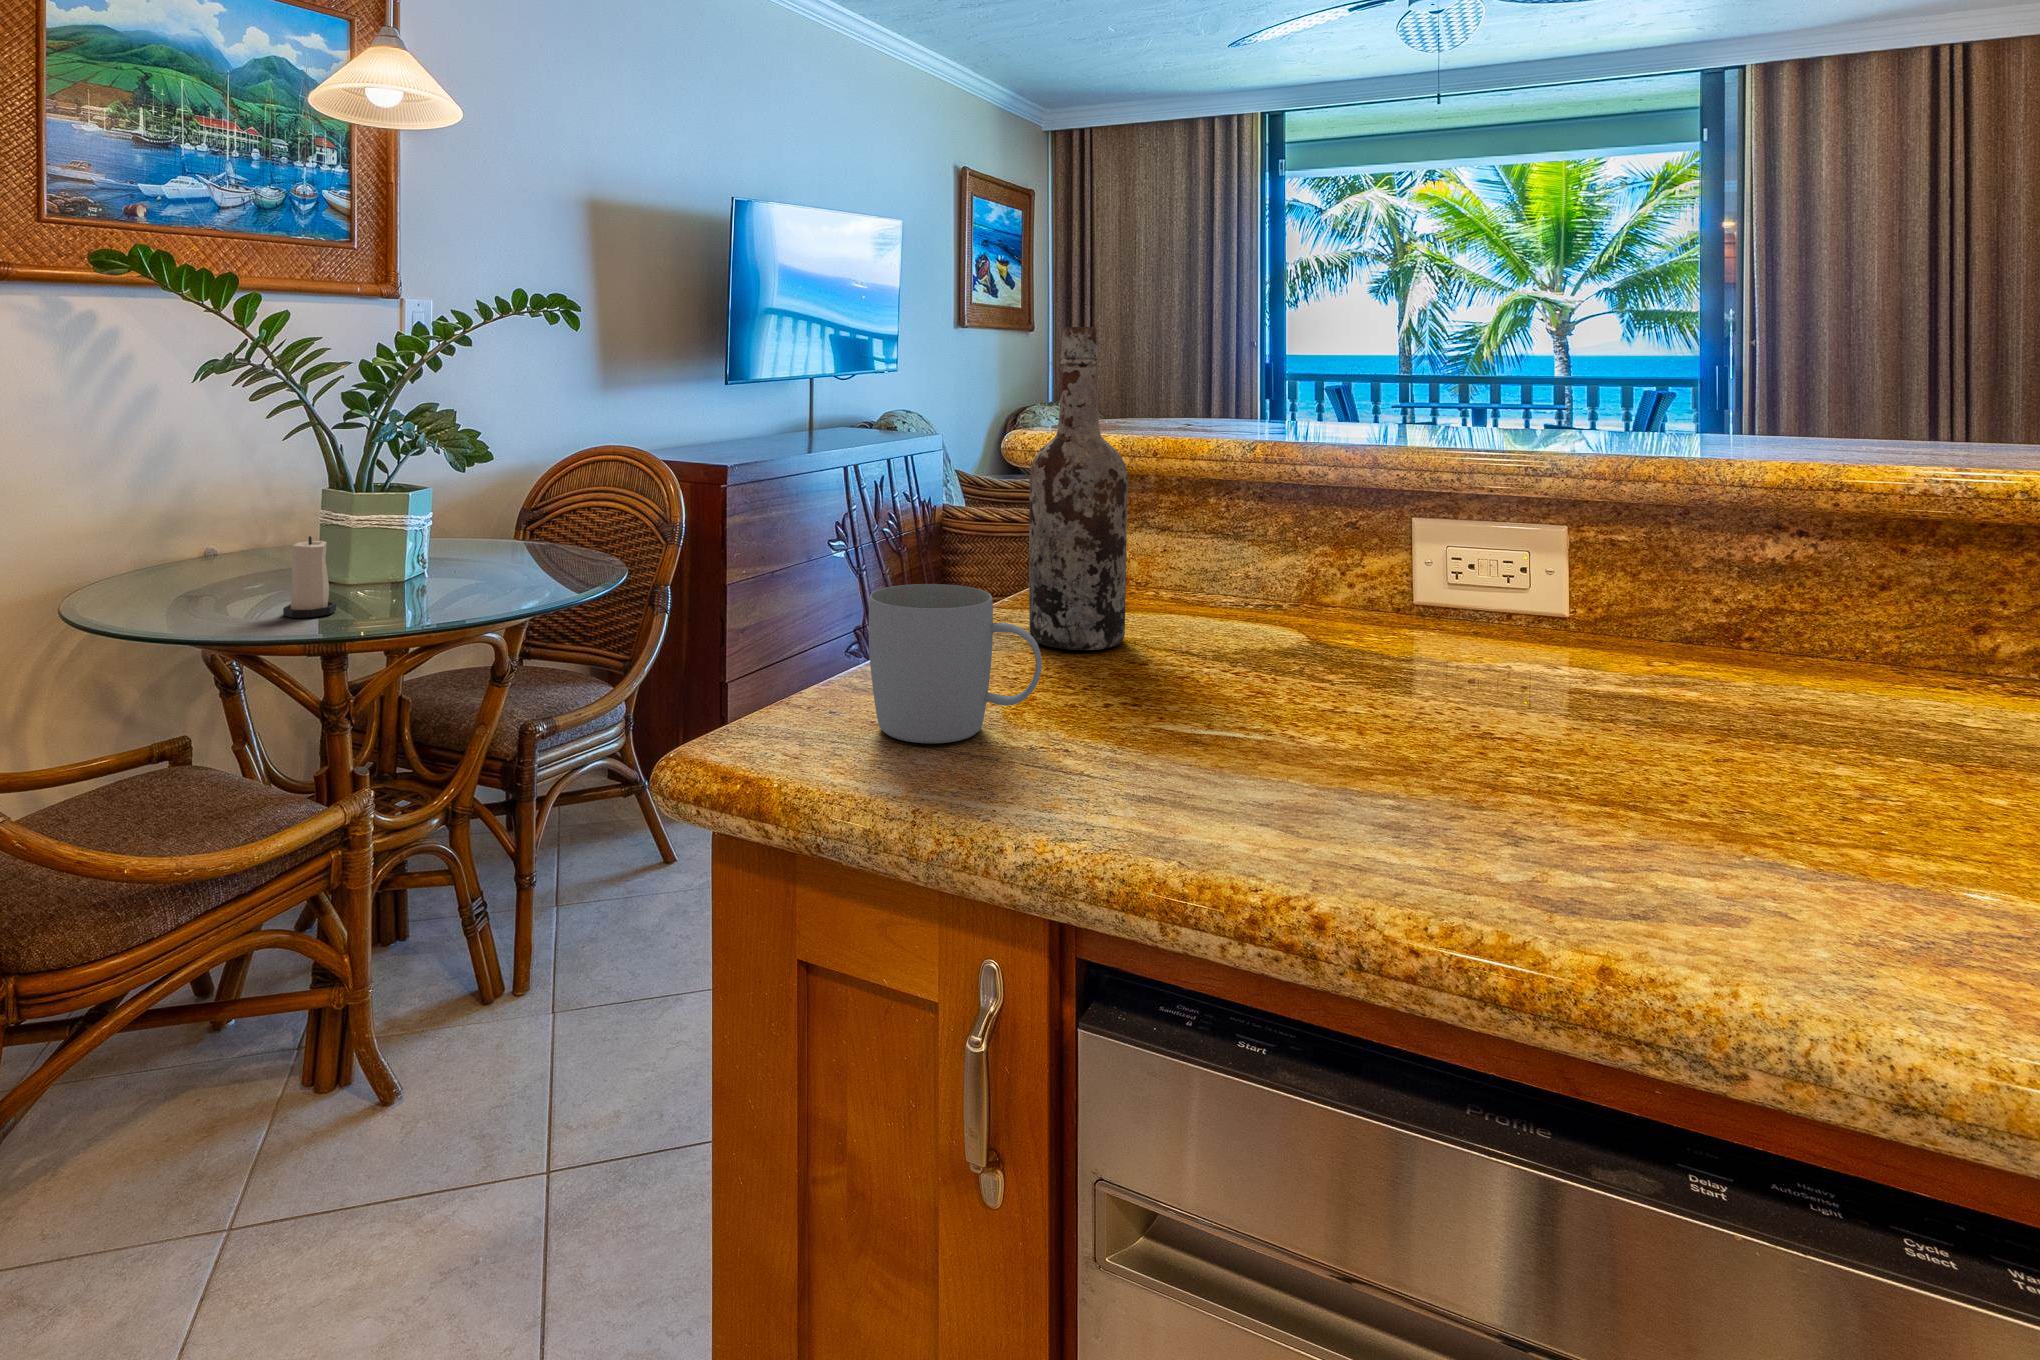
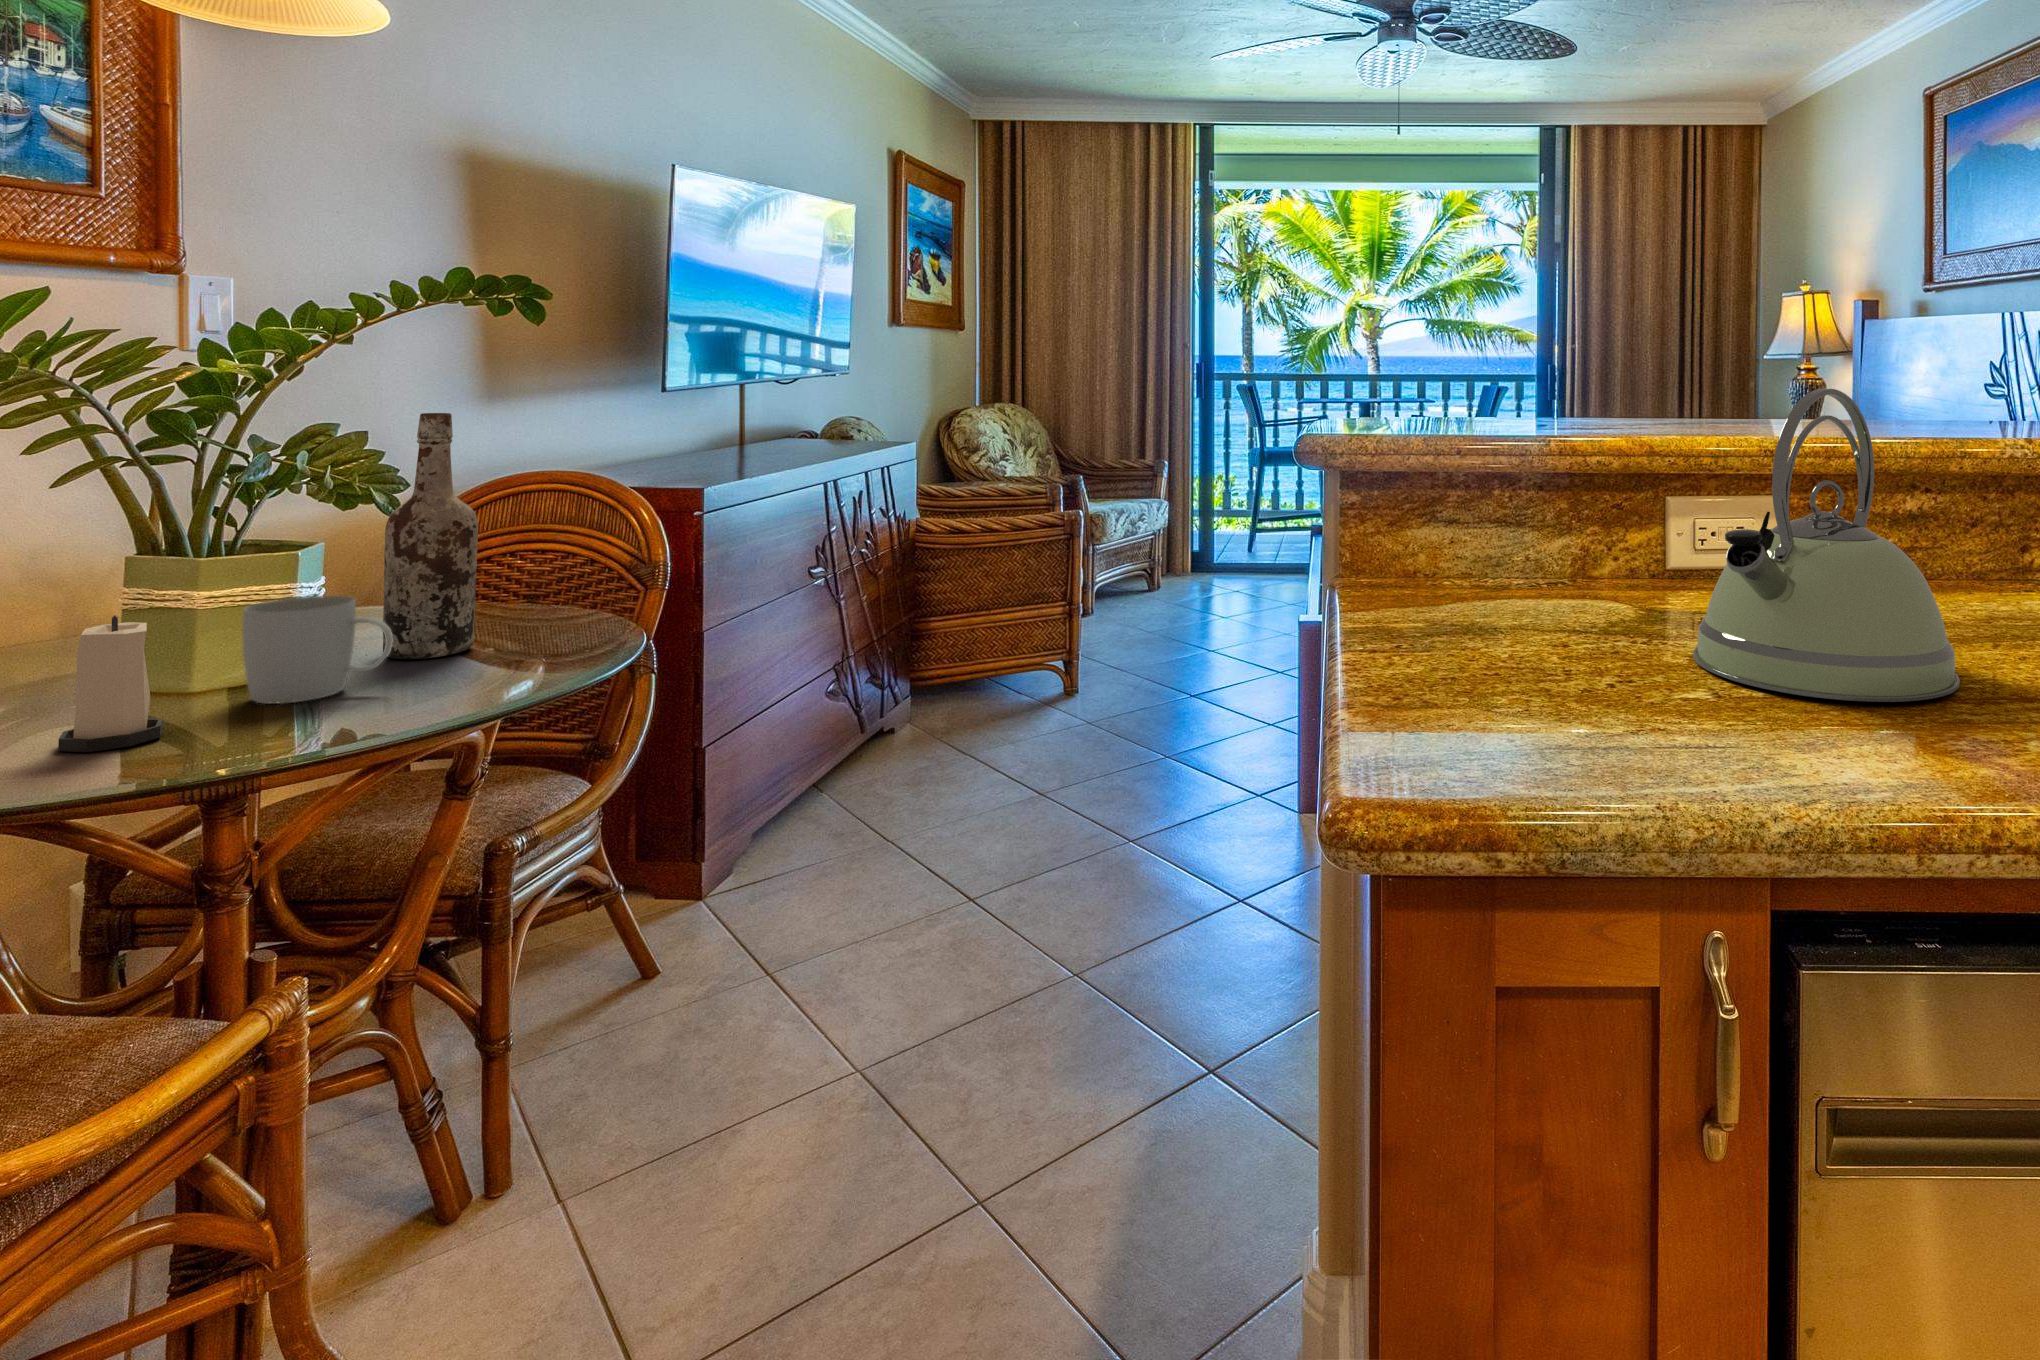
wine bottle: present [1029,327,1128,650] -> present [383,413,478,659]
kettle: none [1224,398,1571,778] -> present [1693,388,1960,702]
mug: present [869,584,1042,743] -> present [242,596,392,704]

